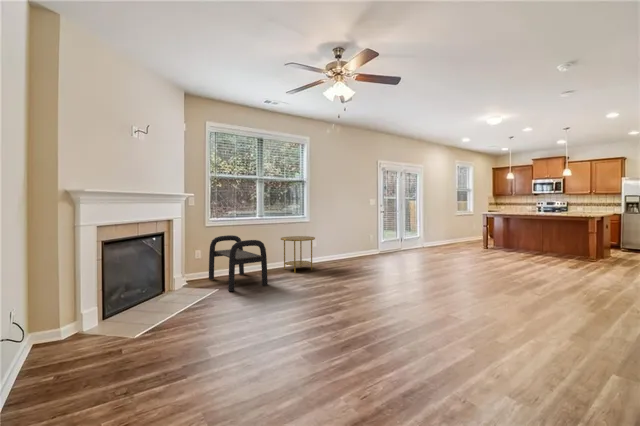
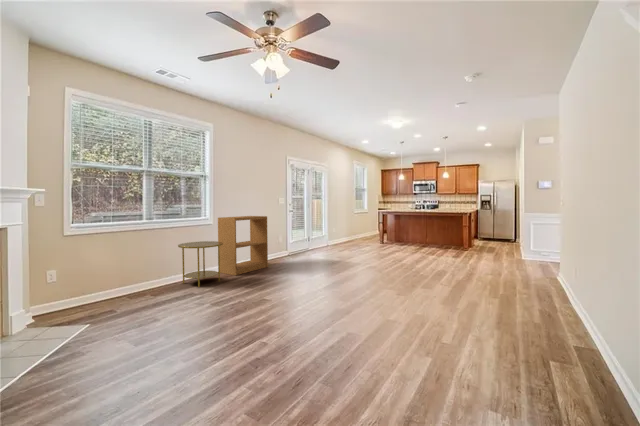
bookshelf: none [313,216,356,267] -> present [218,216,268,276]
bench: present [209,235,268,291] -> none [71,245,167,324]

